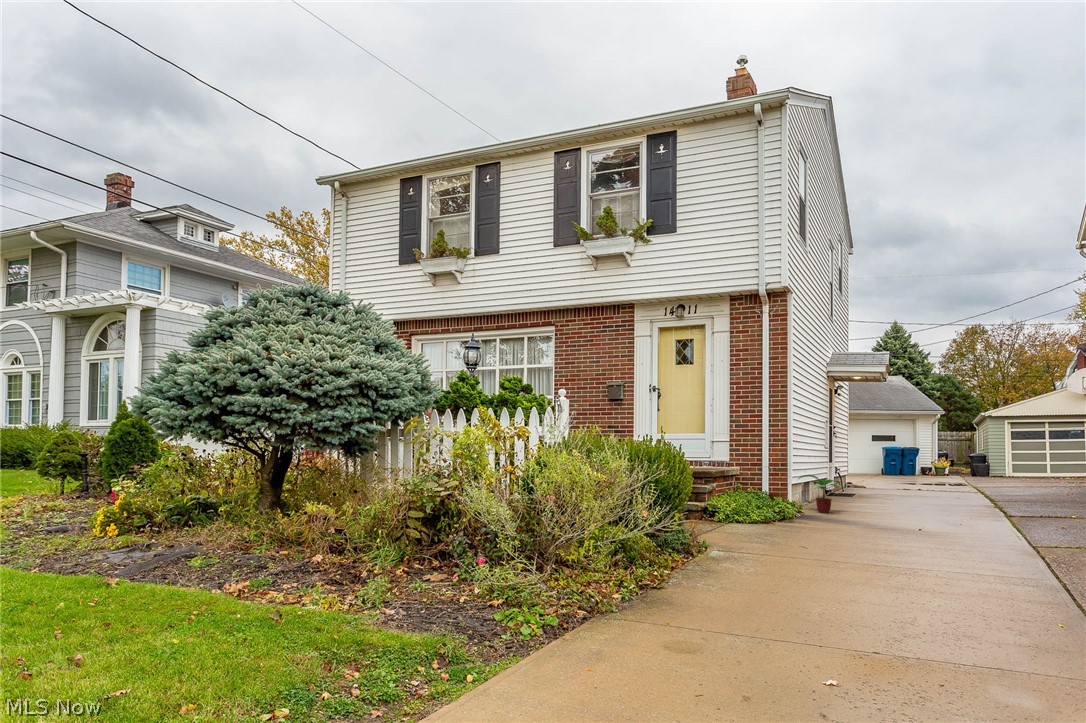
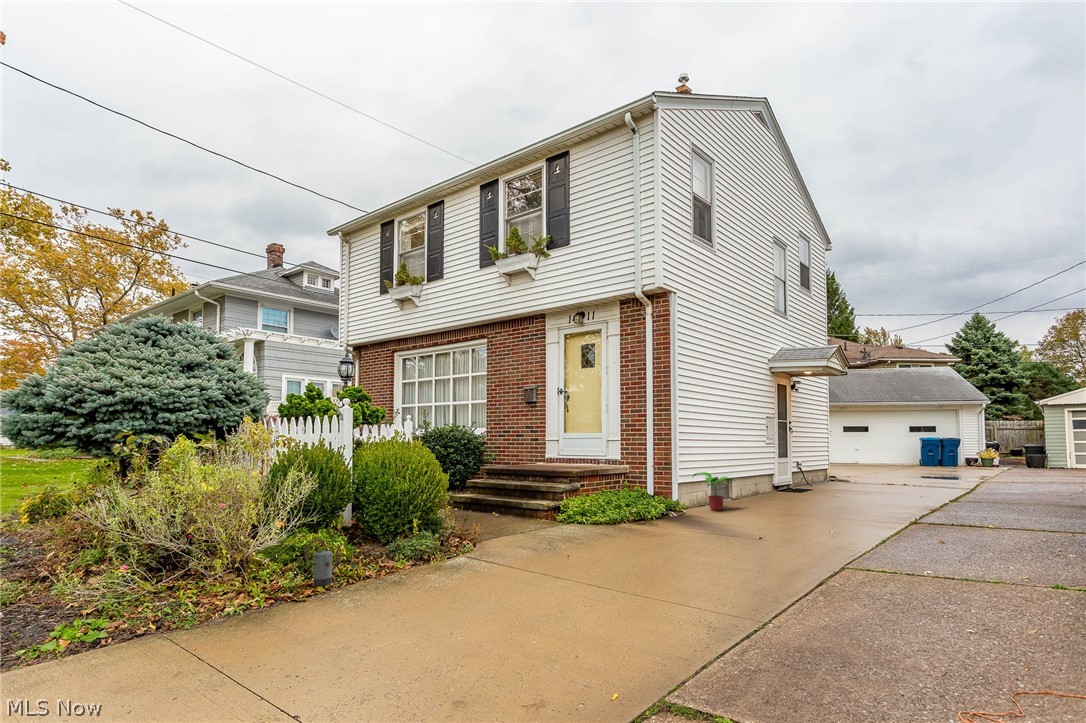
watering can: none [612,533,631,579] -> present [305,540,342,586]

